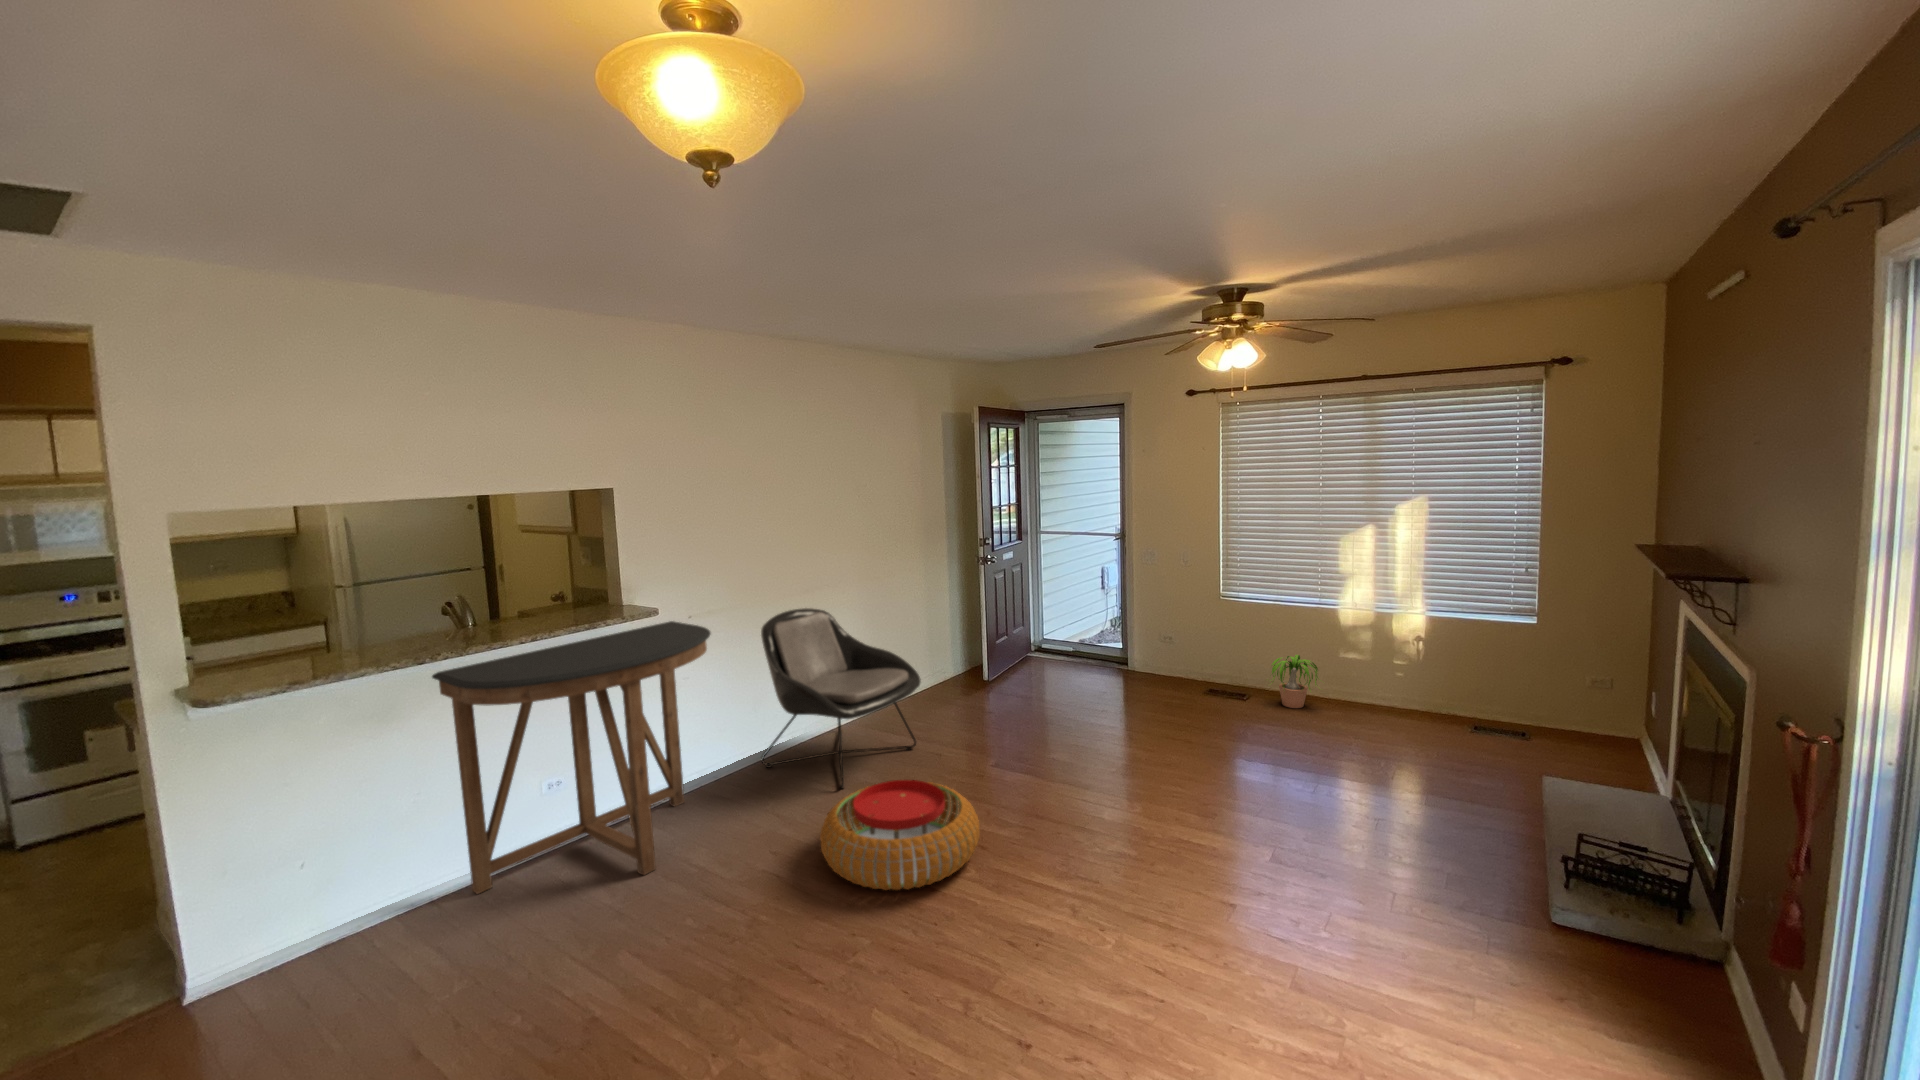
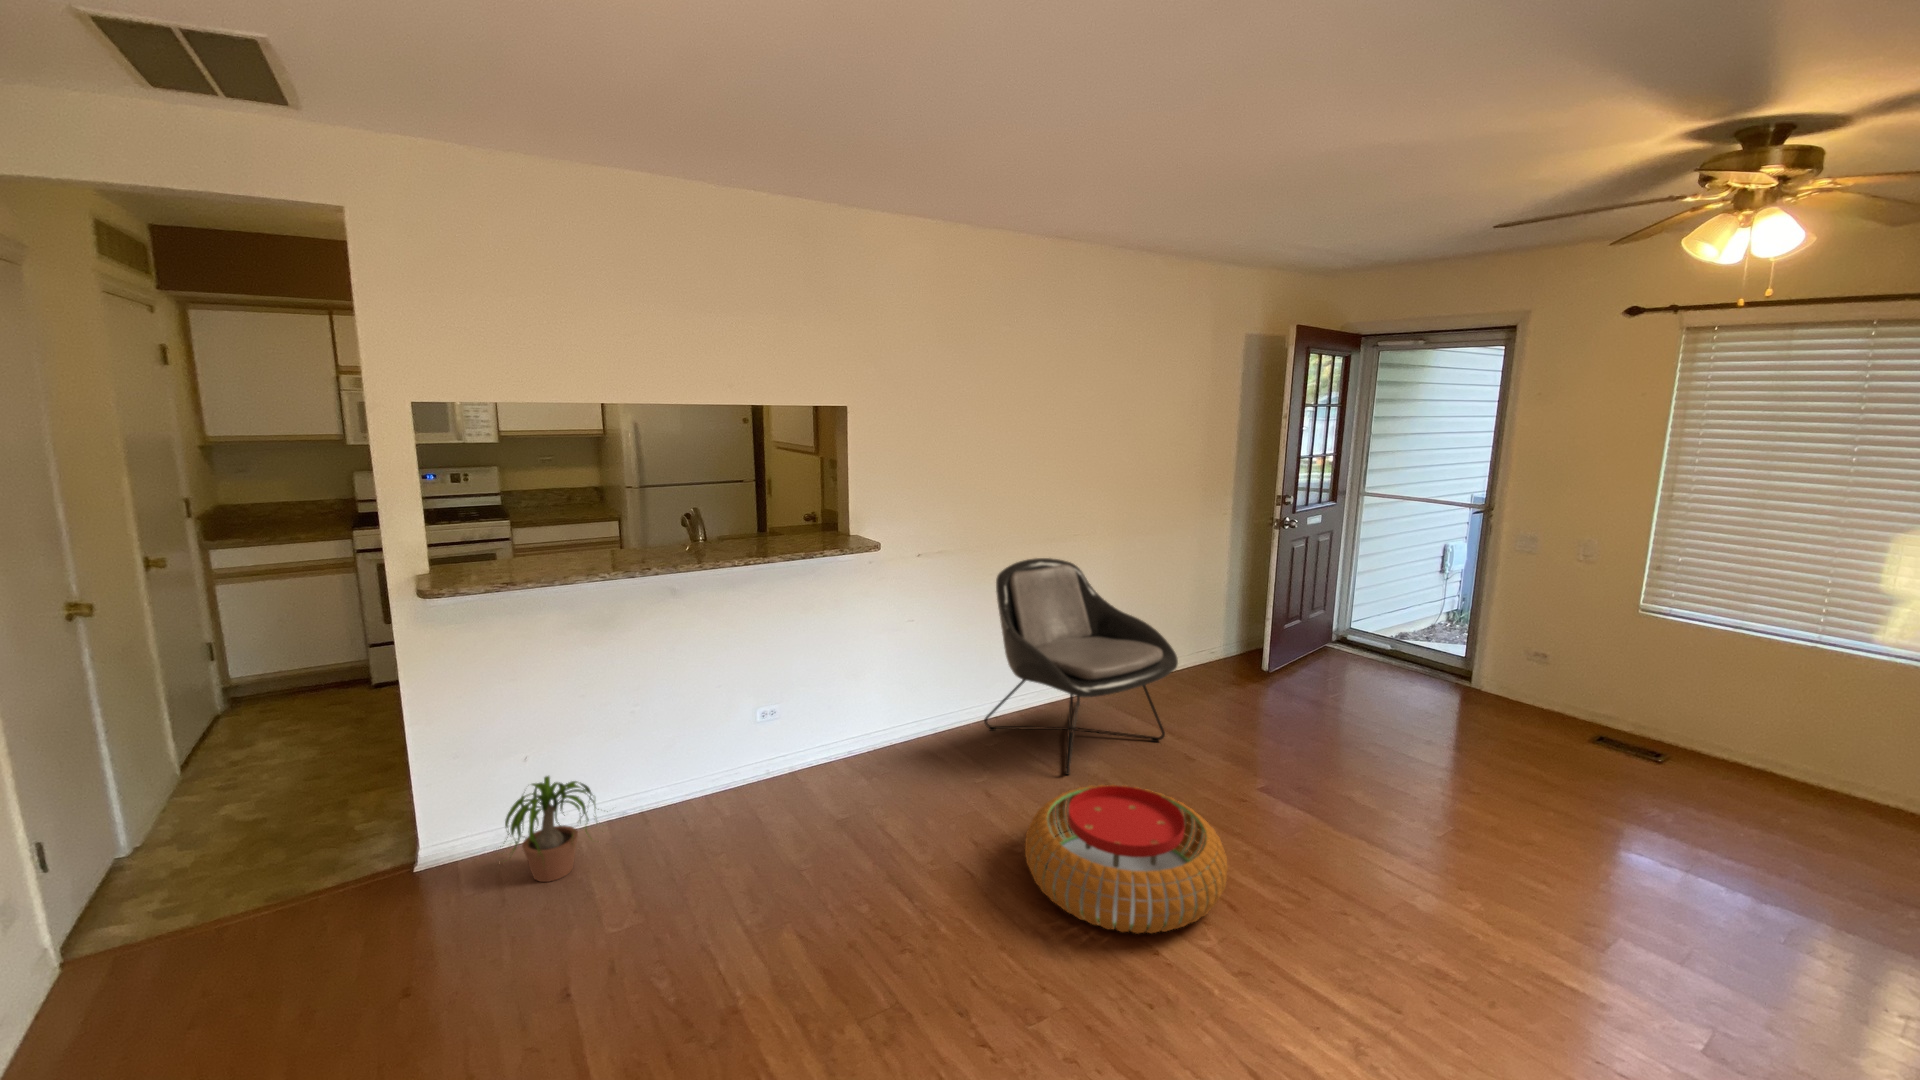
console table: present [432,621,711,894] -> none [656,557,933,830]
potted plant: present [1272,655,1319,708] -> present [505,776,600,882]

